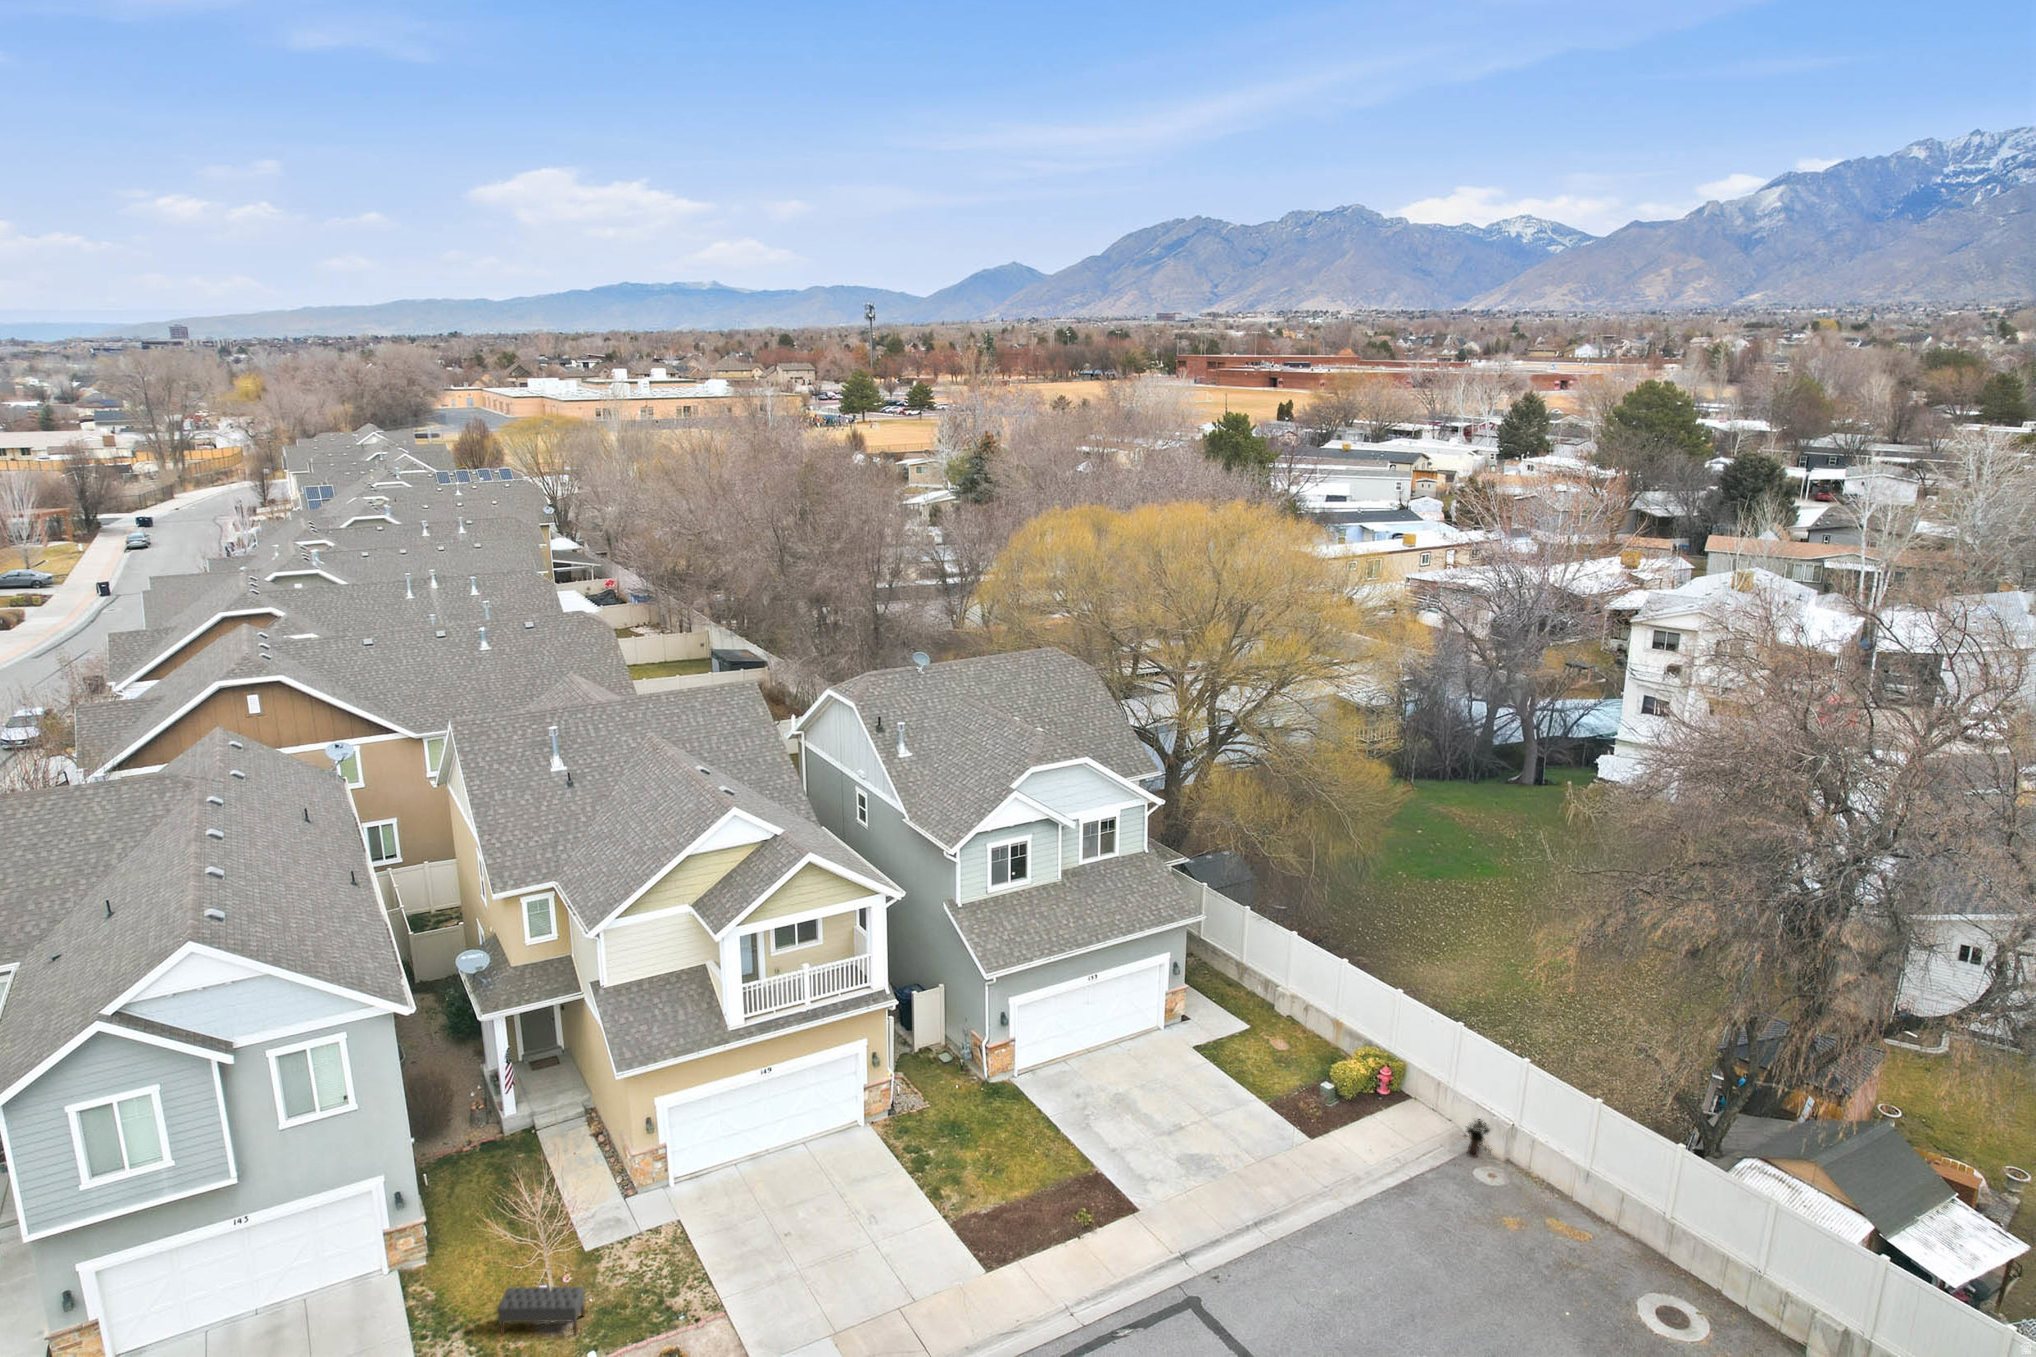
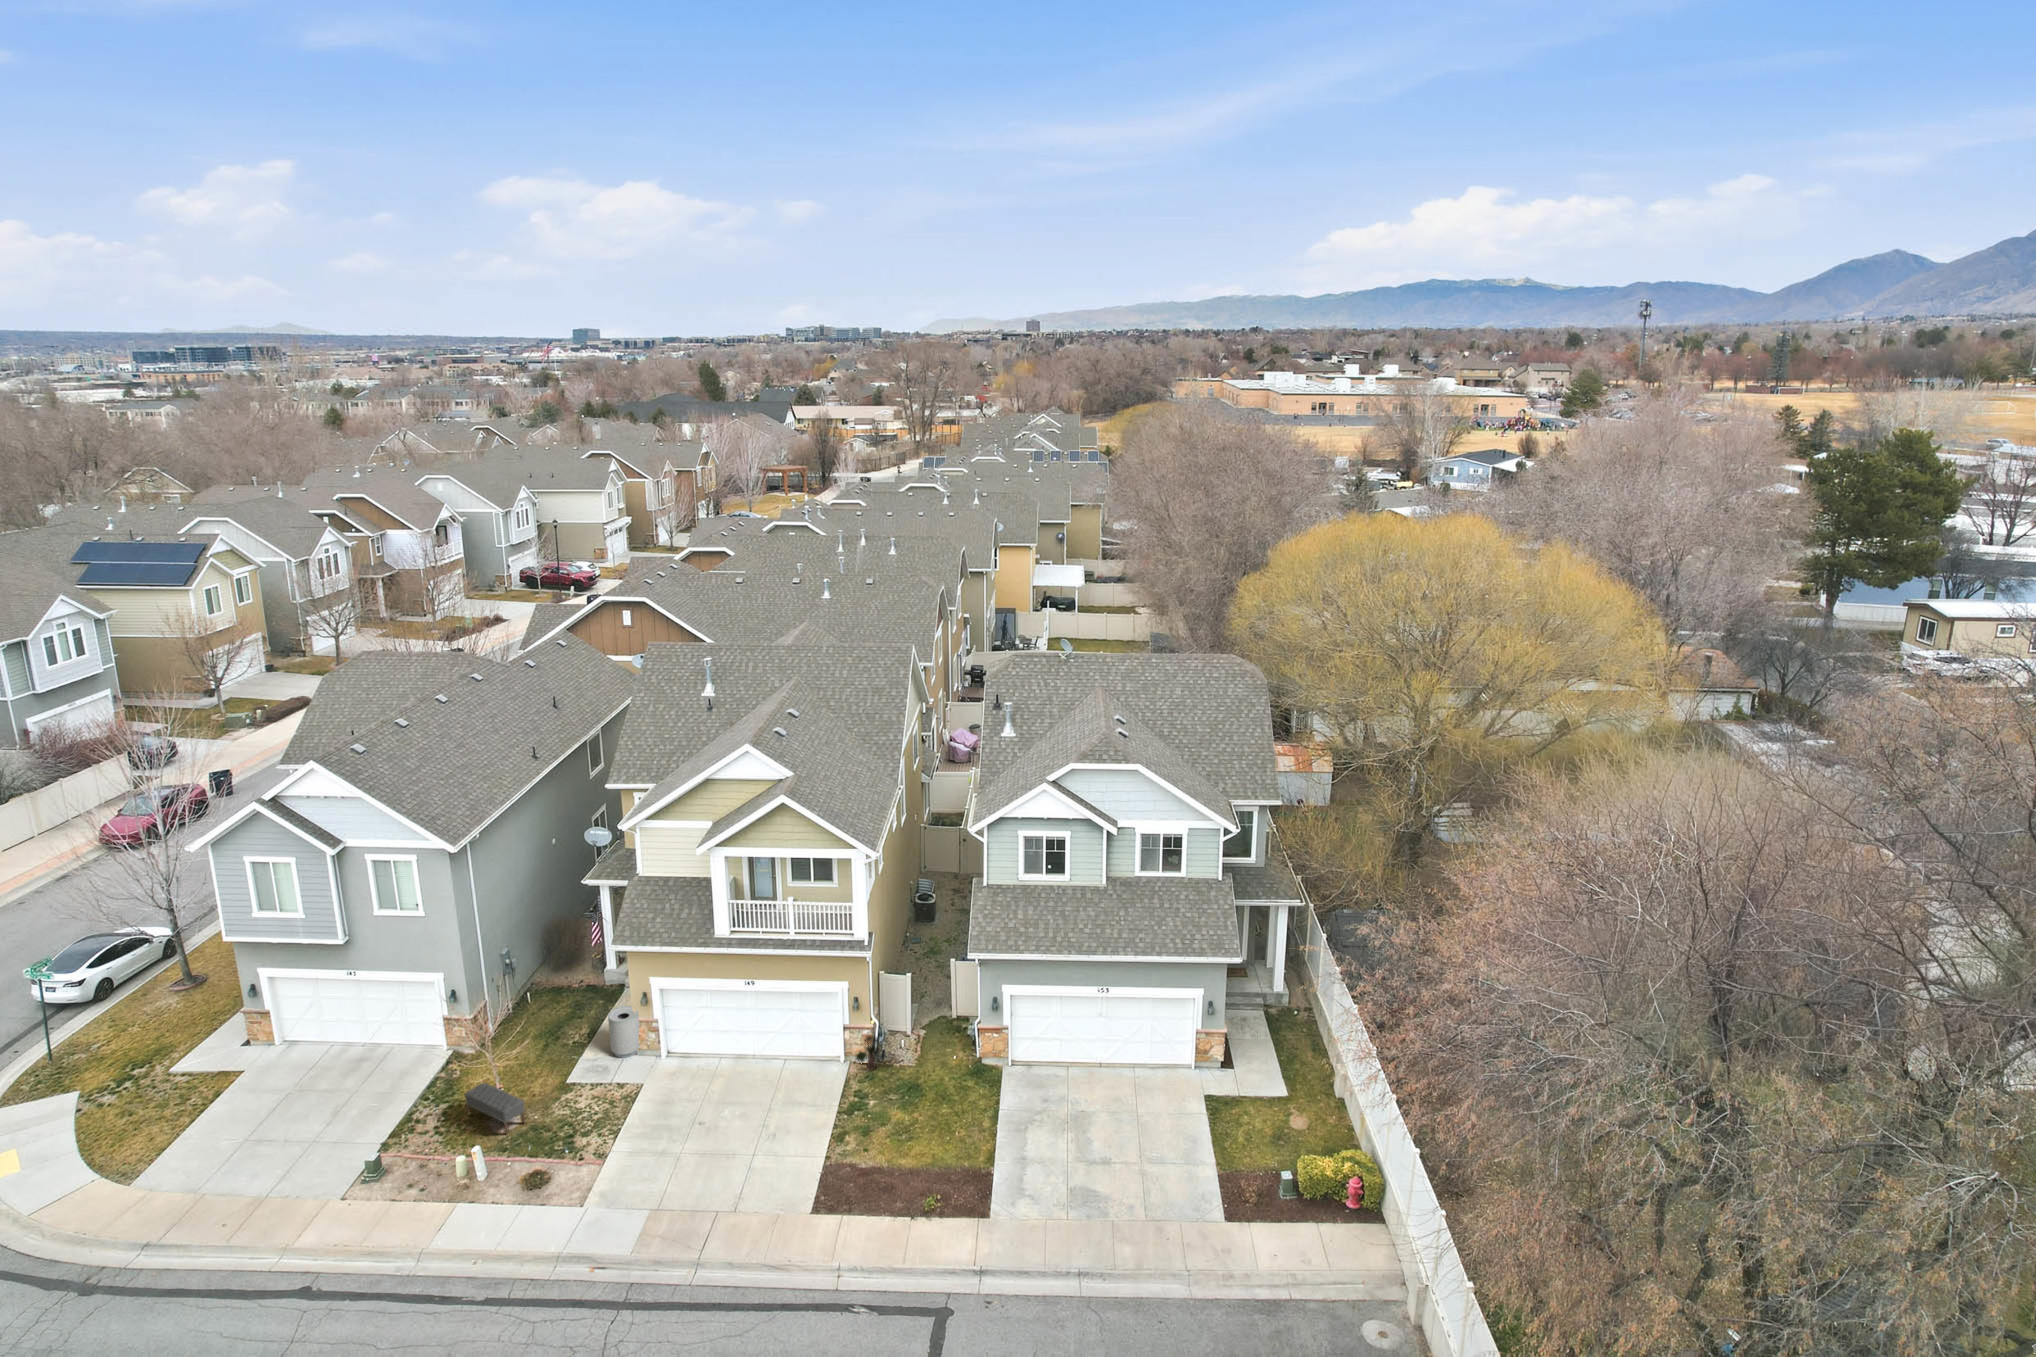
potted plant: present [1466,1119,1492,1157] -> present [856,1036,881,1071]
trash can: none [598,1144,637,1208] -> present [608,1006,640,1058]

